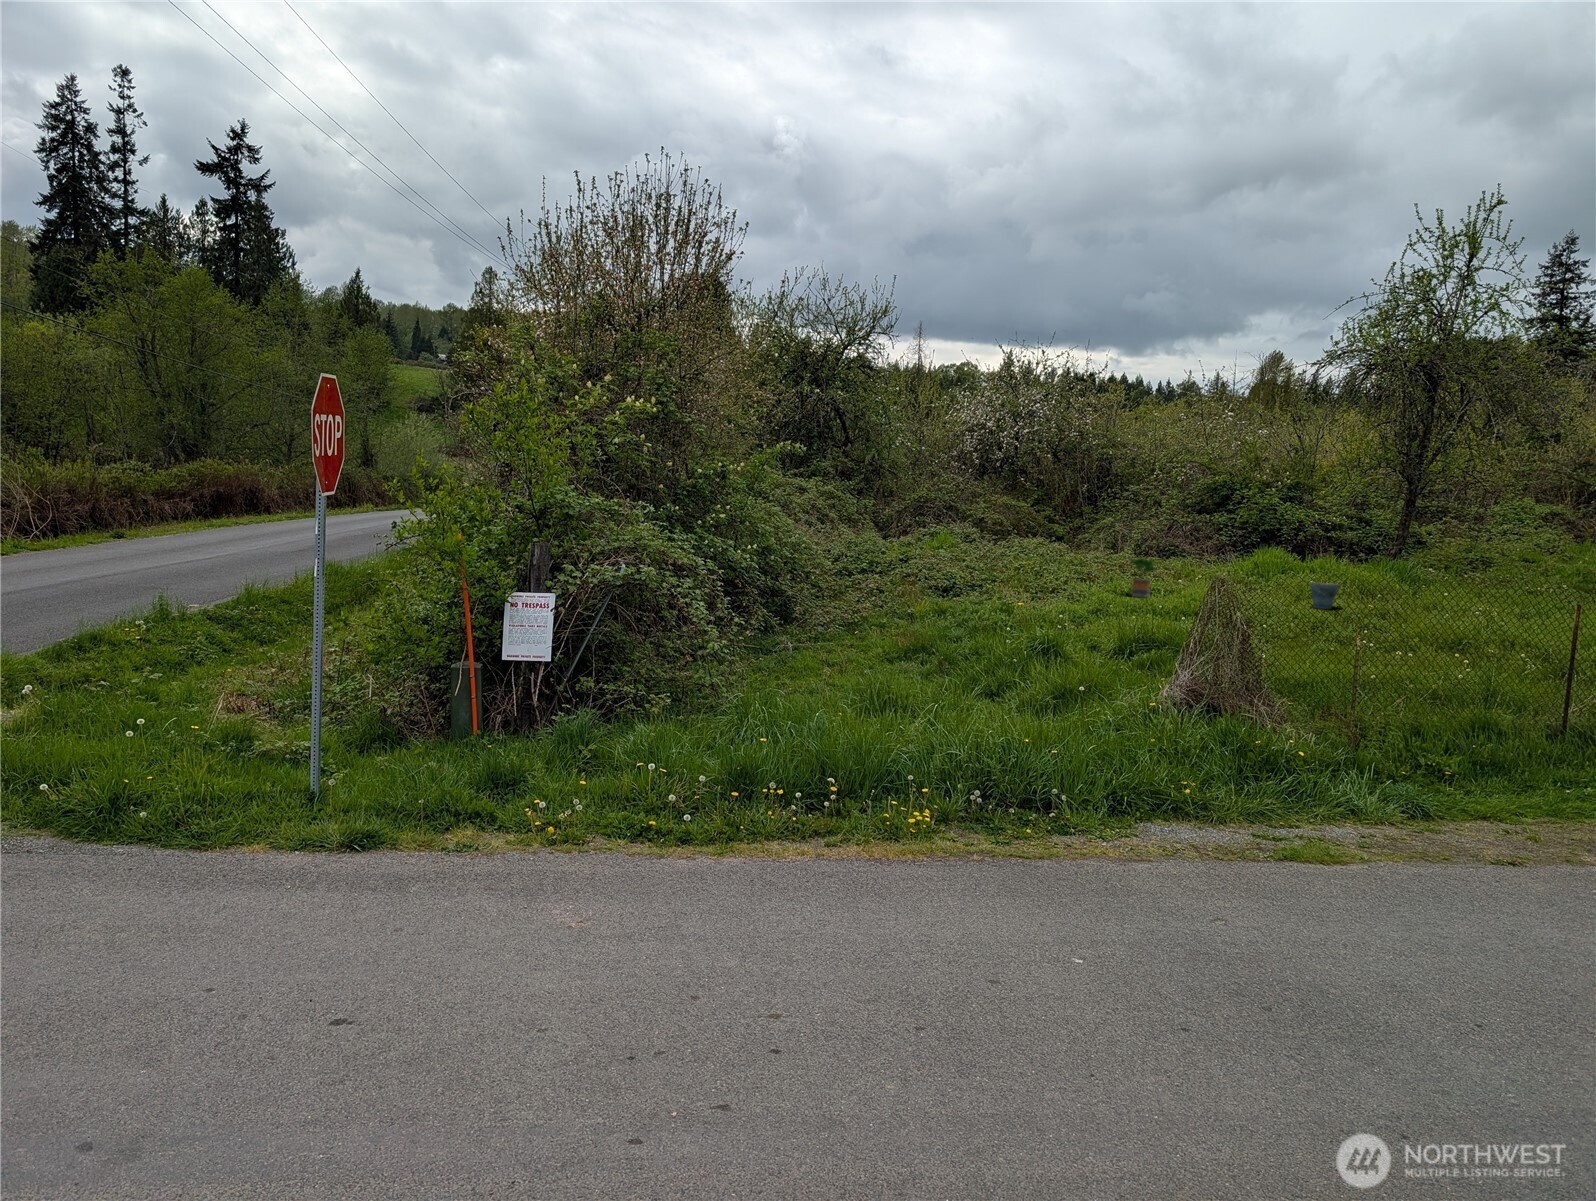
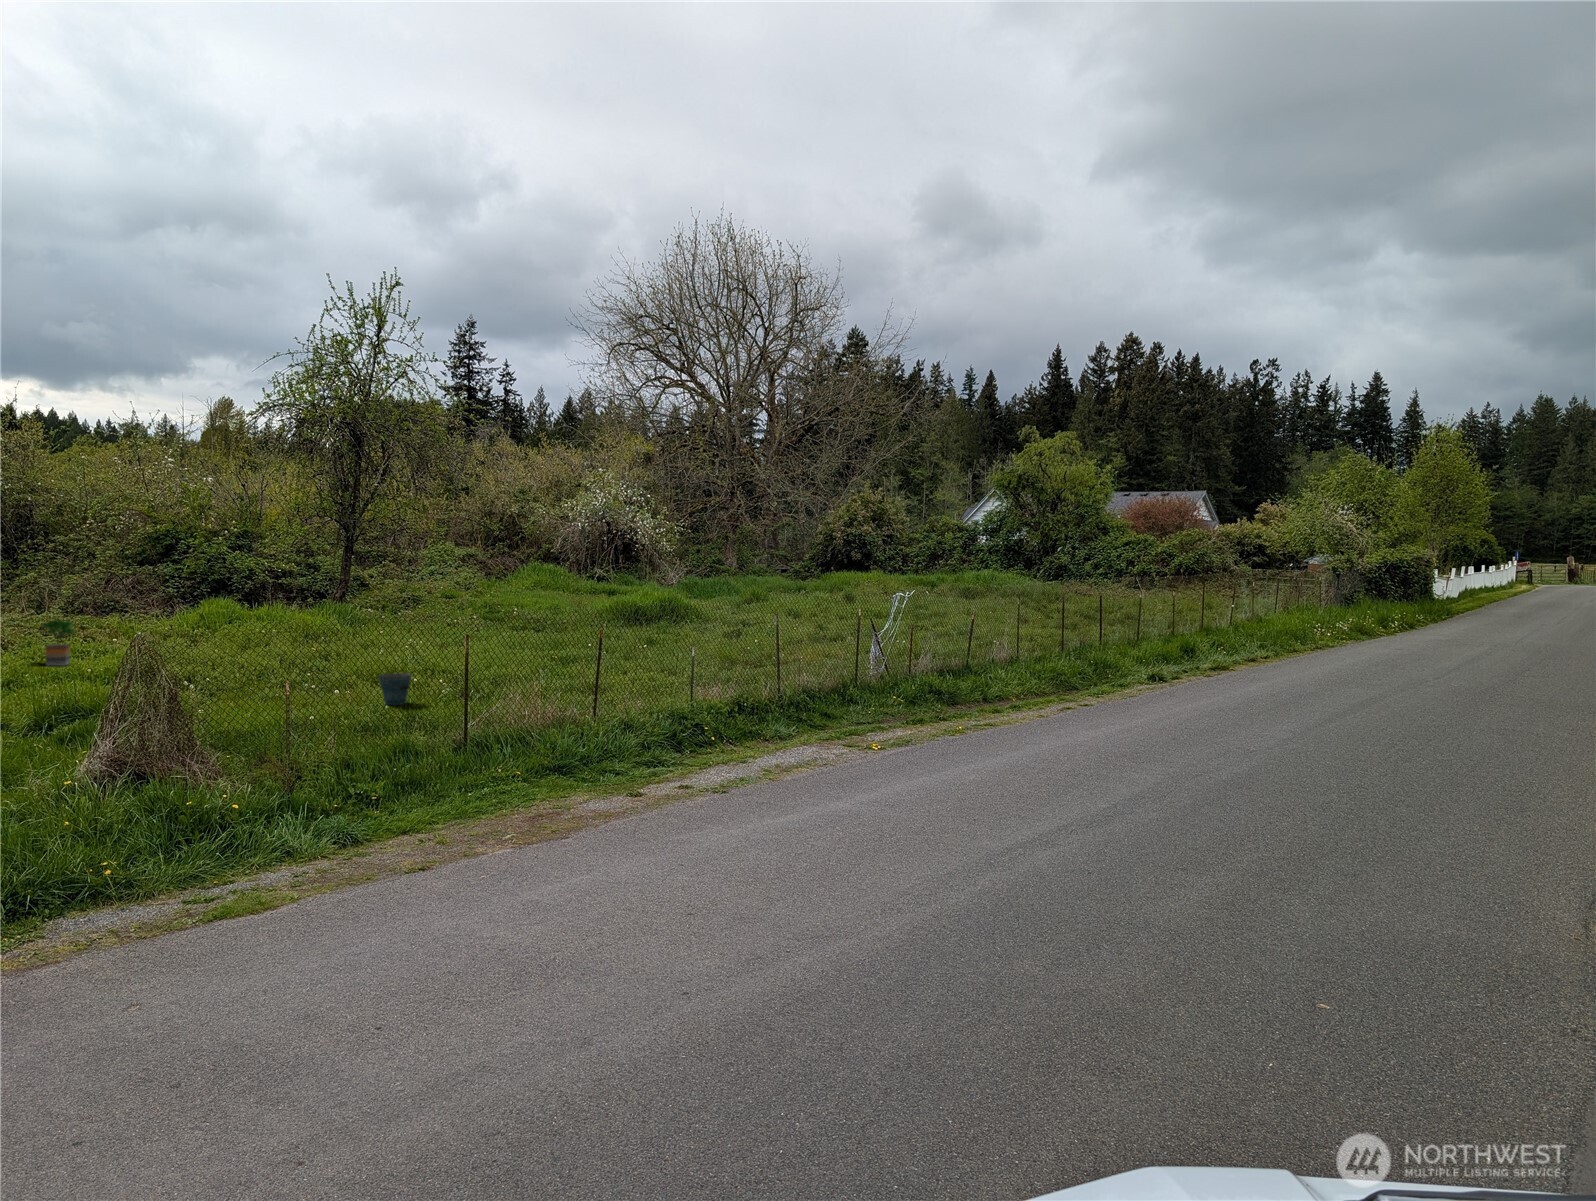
bucket: present [1310,583,1339,609] -> present [379,673,411,705]

